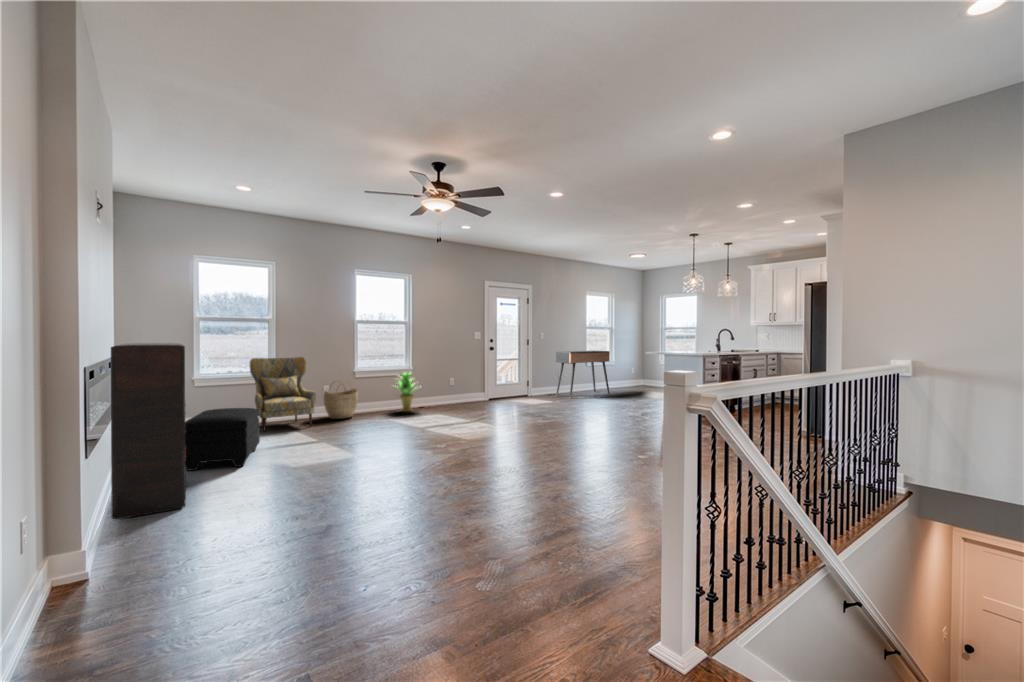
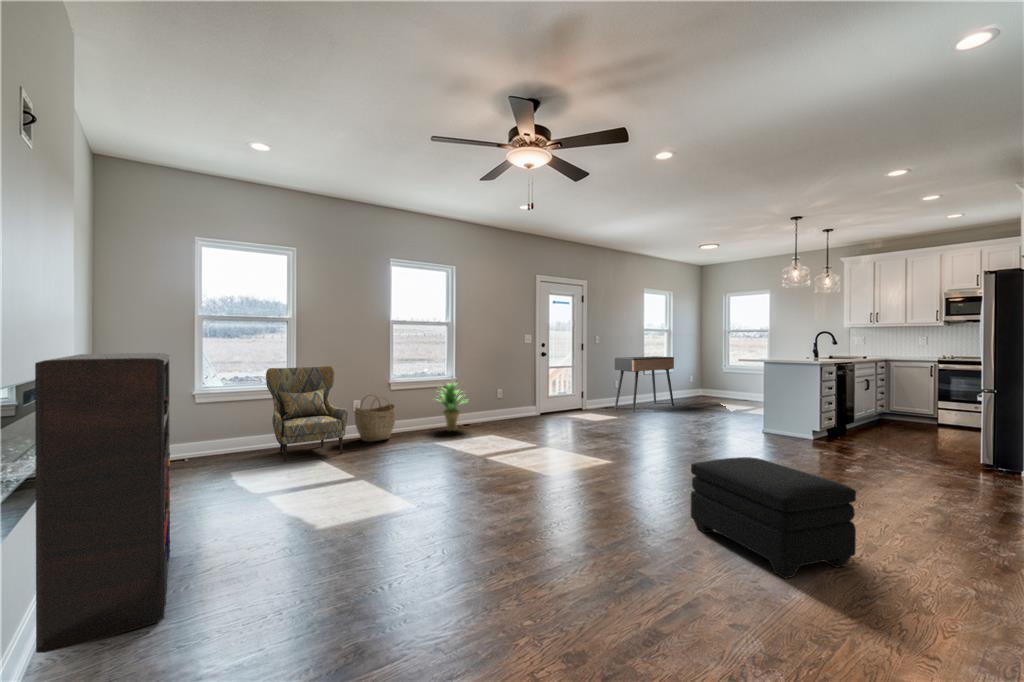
ottoman: present [185,408,260,471] -> present [691,457,856,578]

